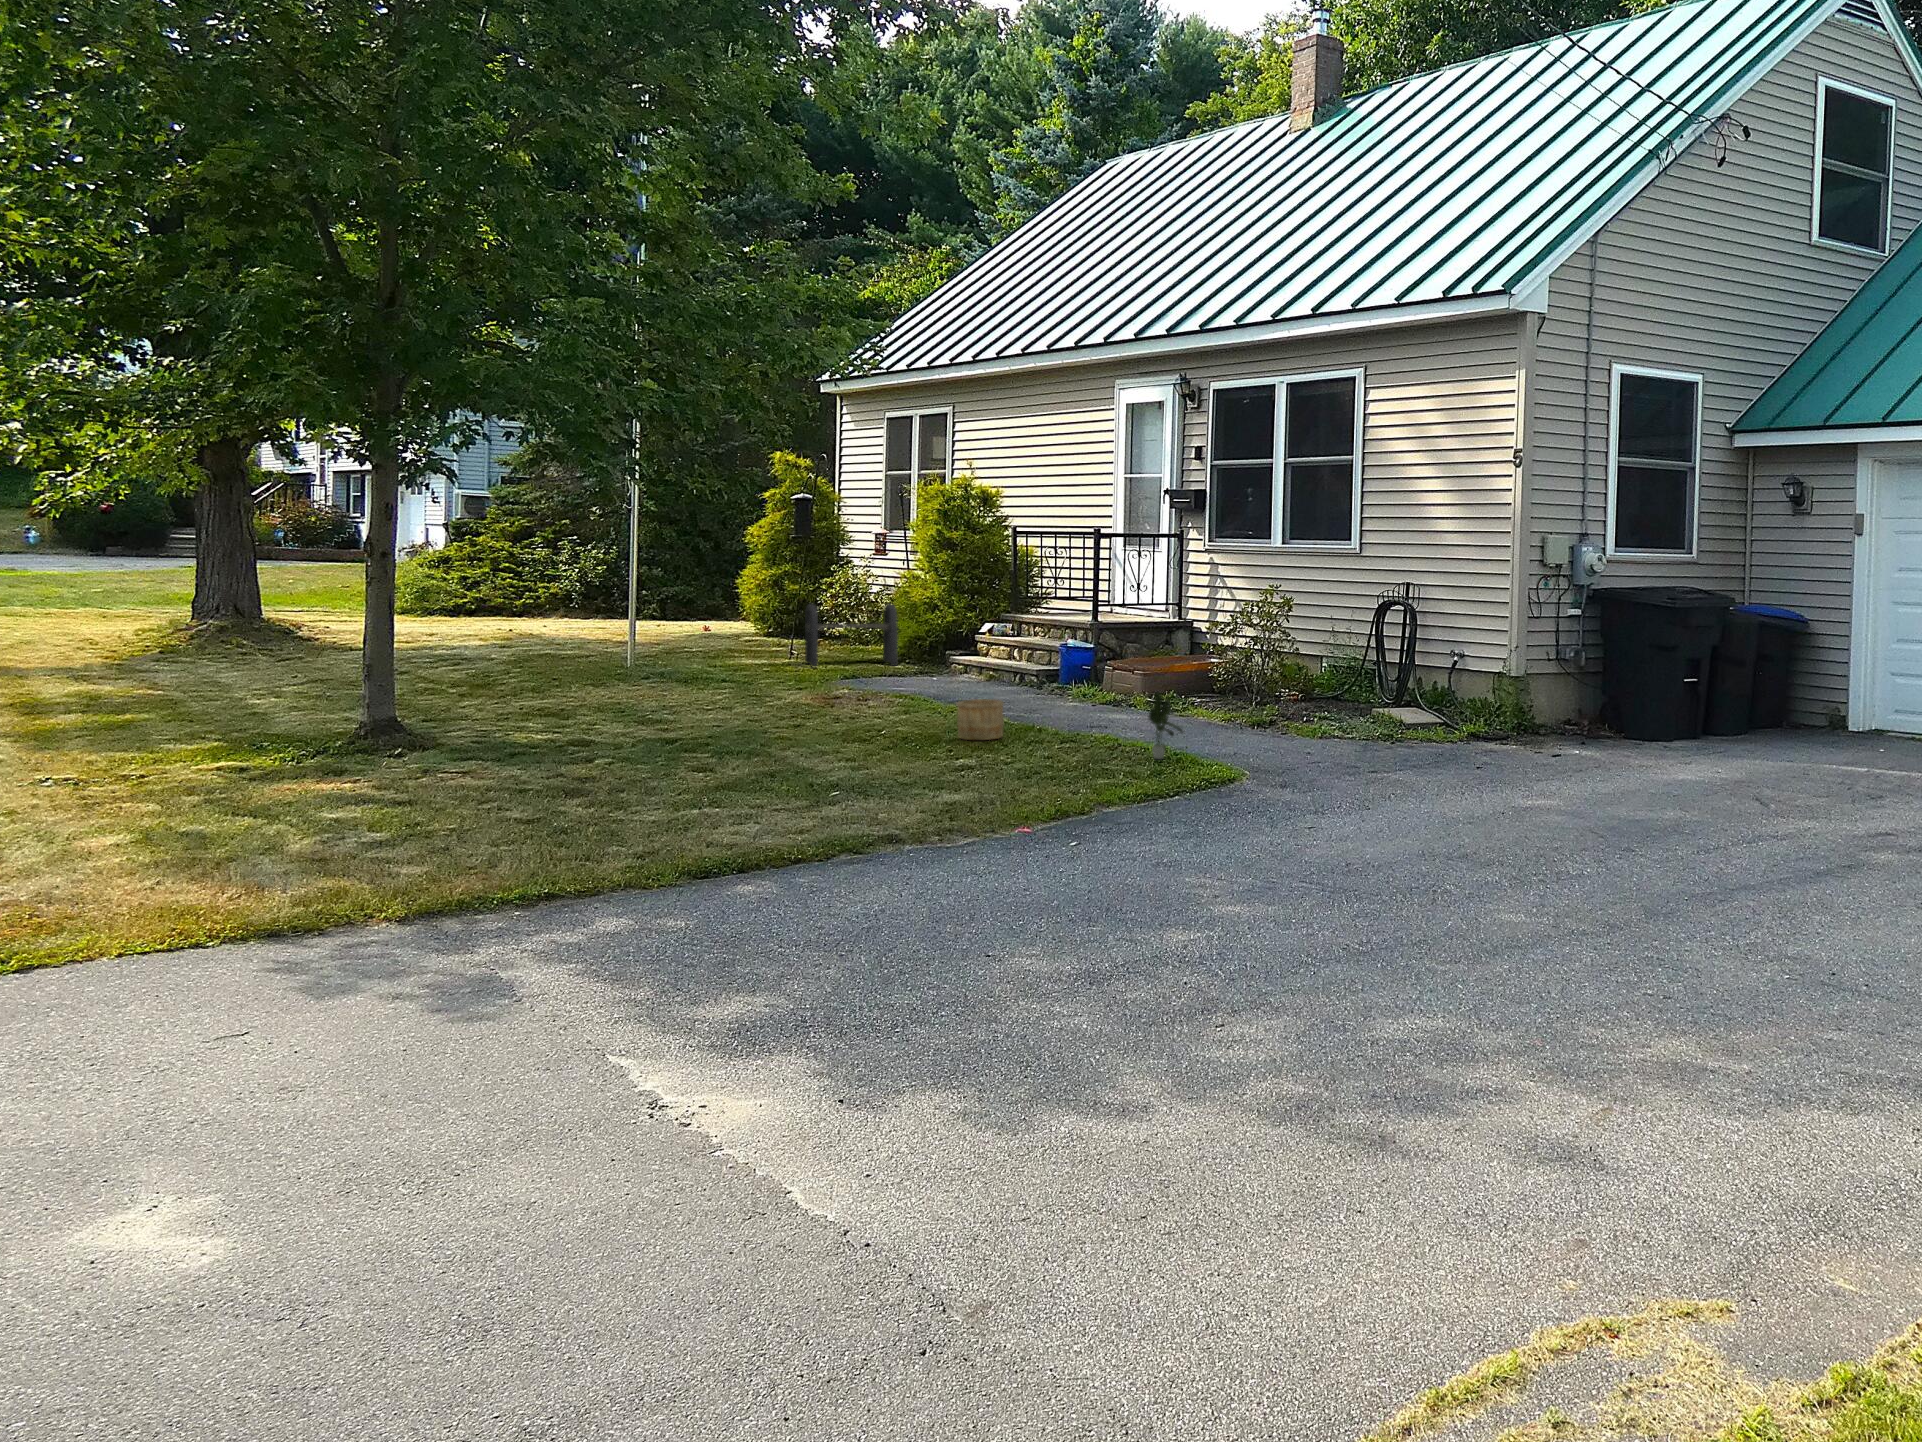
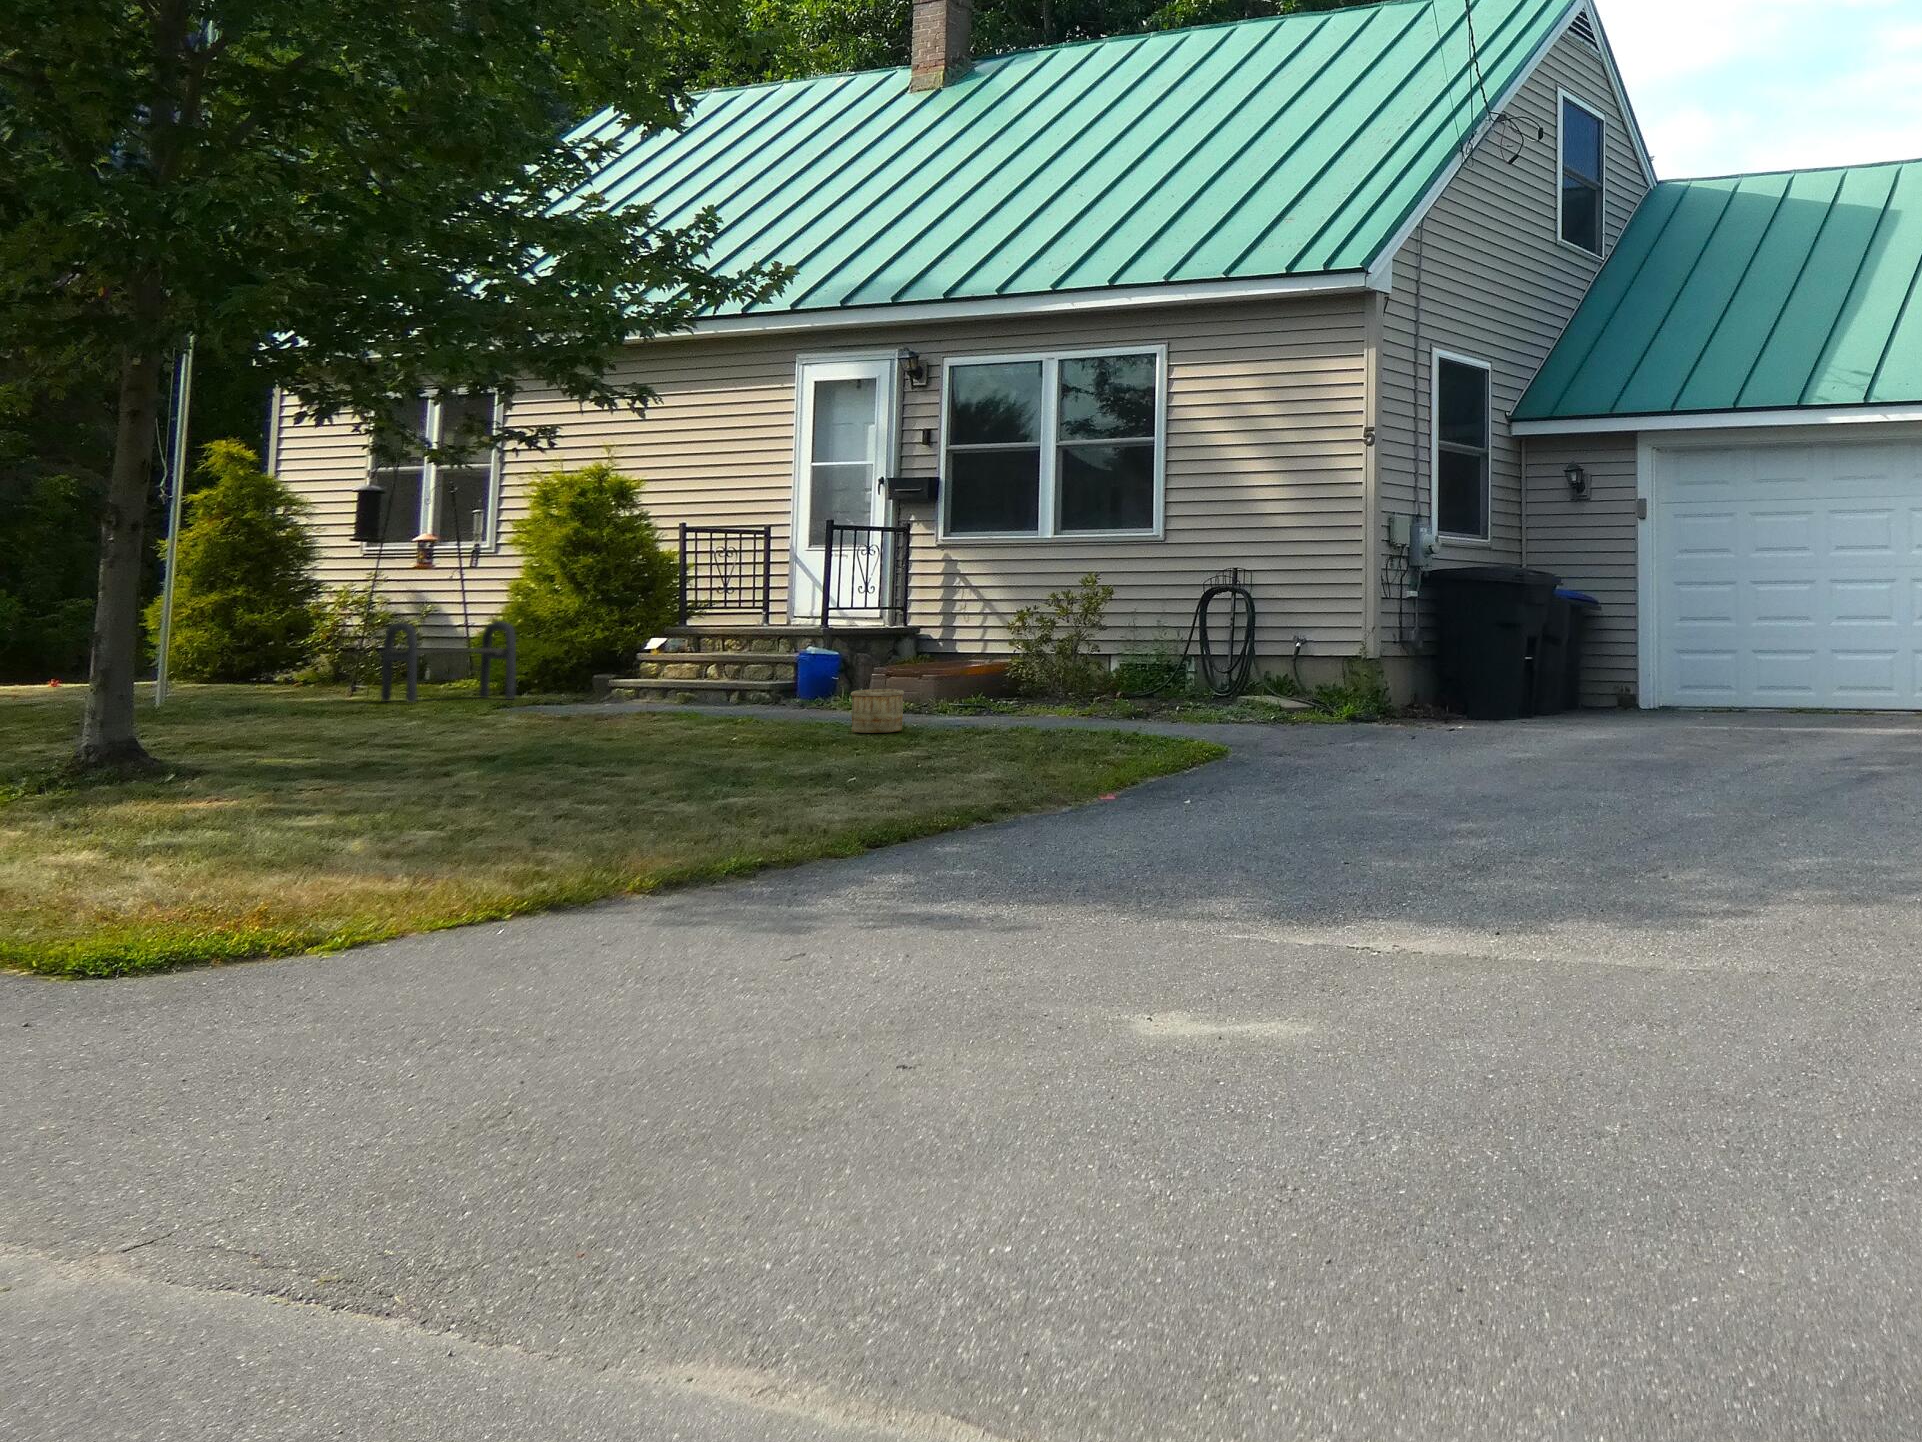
potted plant: present [1148,692,1183,759] -> none [1104,663,1151,734]

